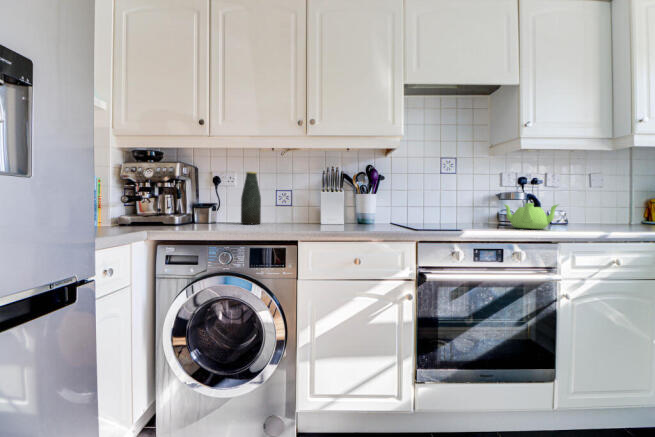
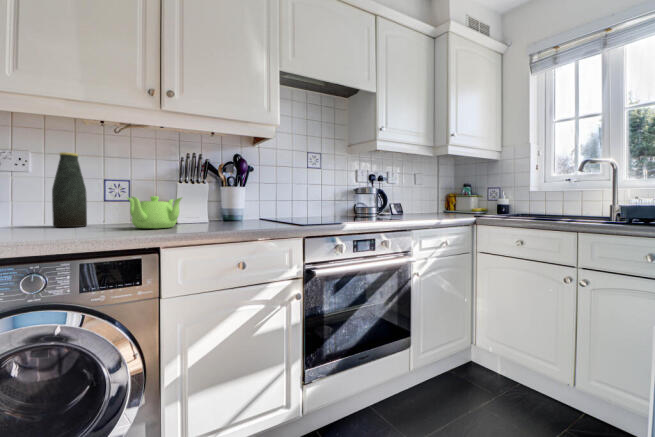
teapot: present [504,203,558,229] -> present [127,196,182,228]

